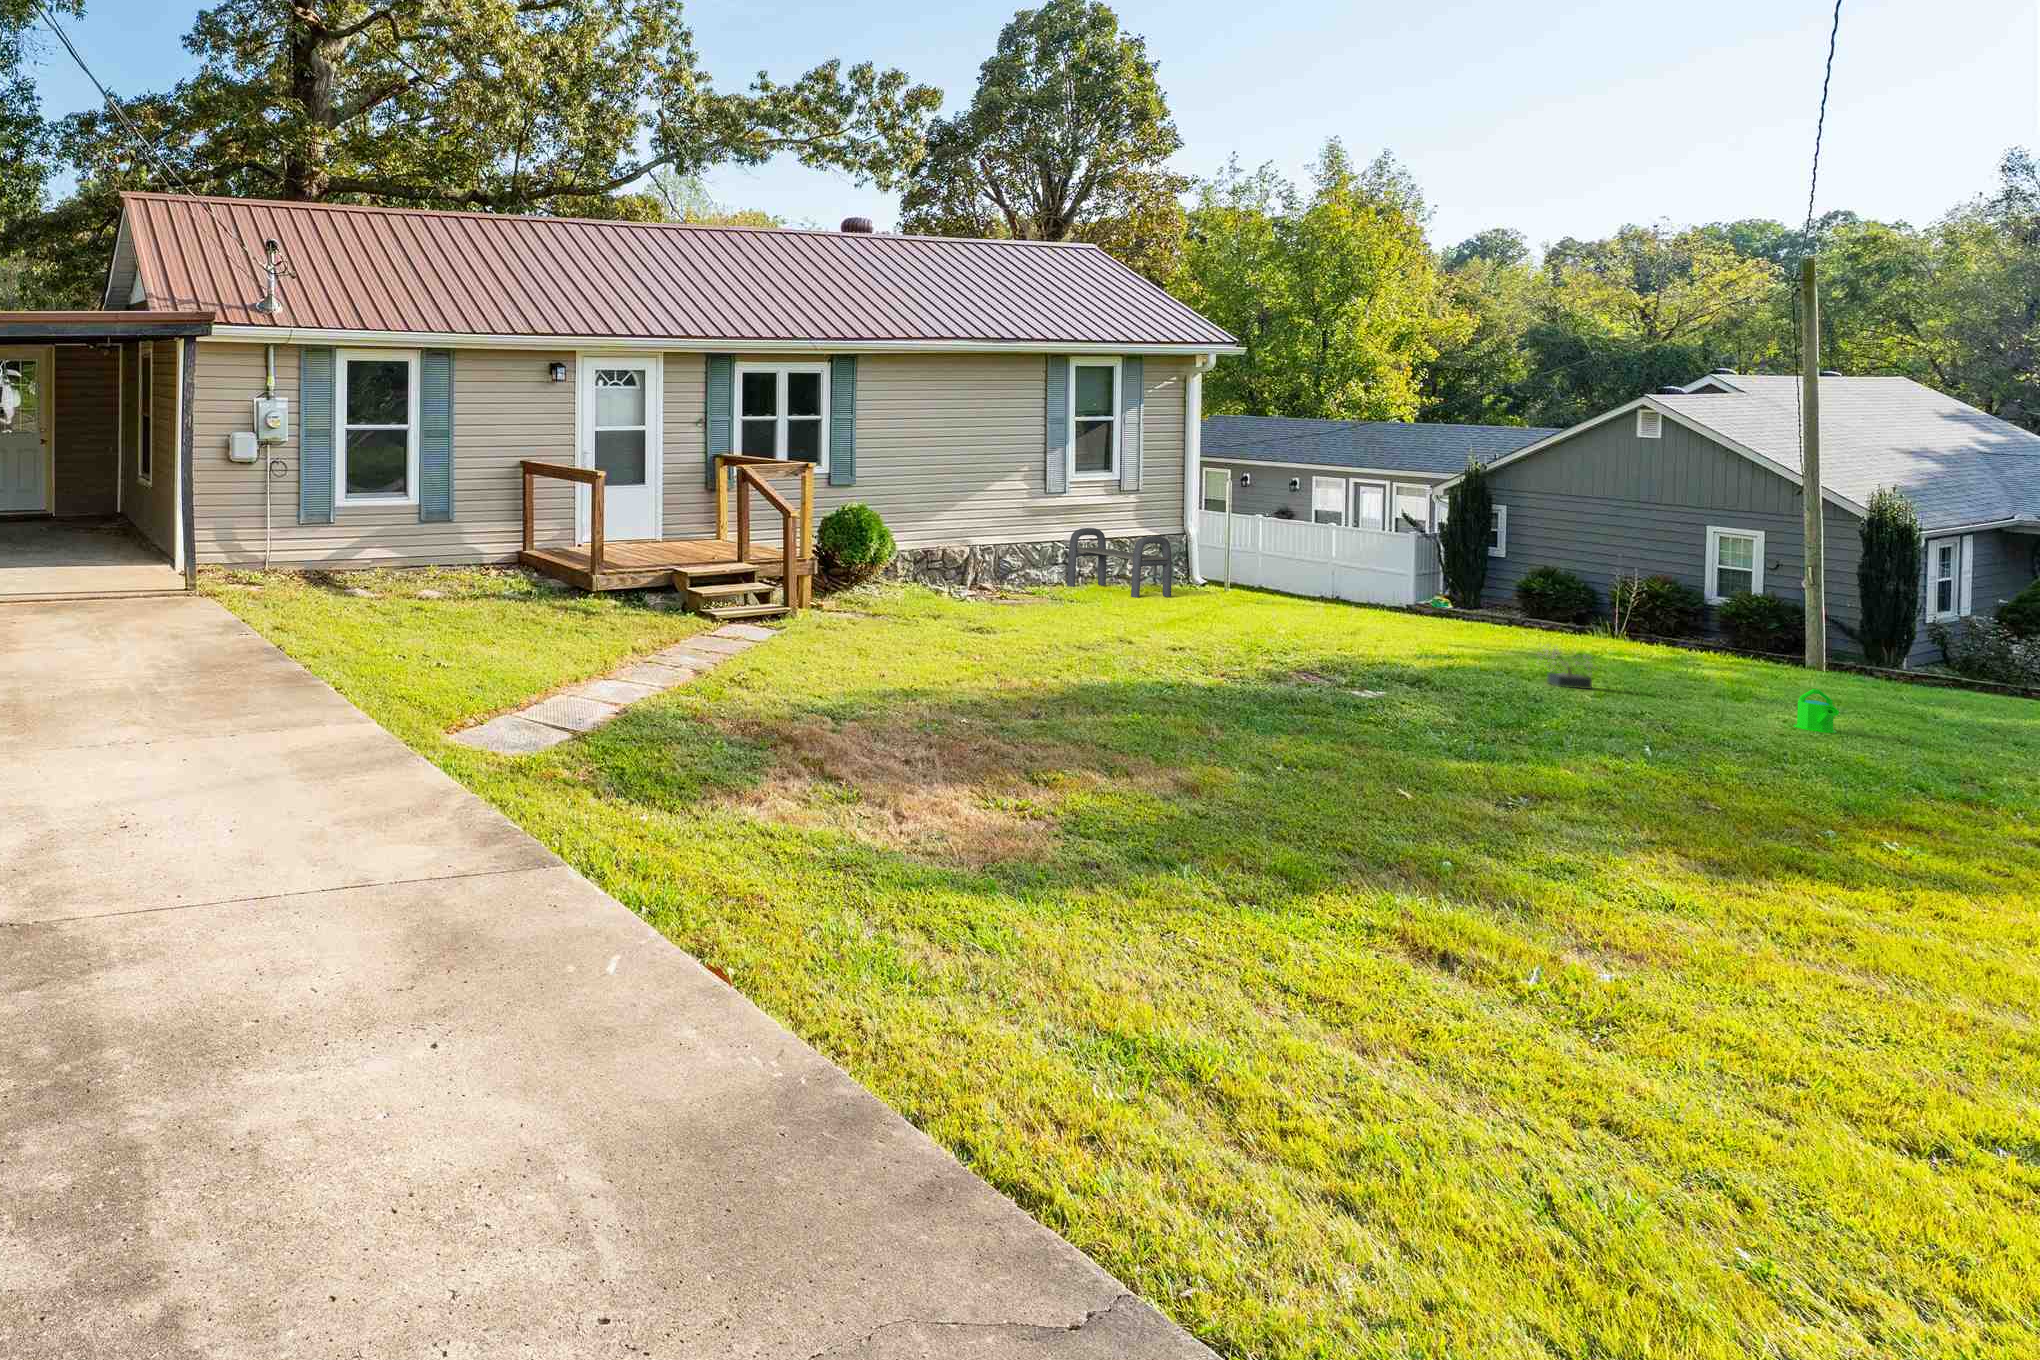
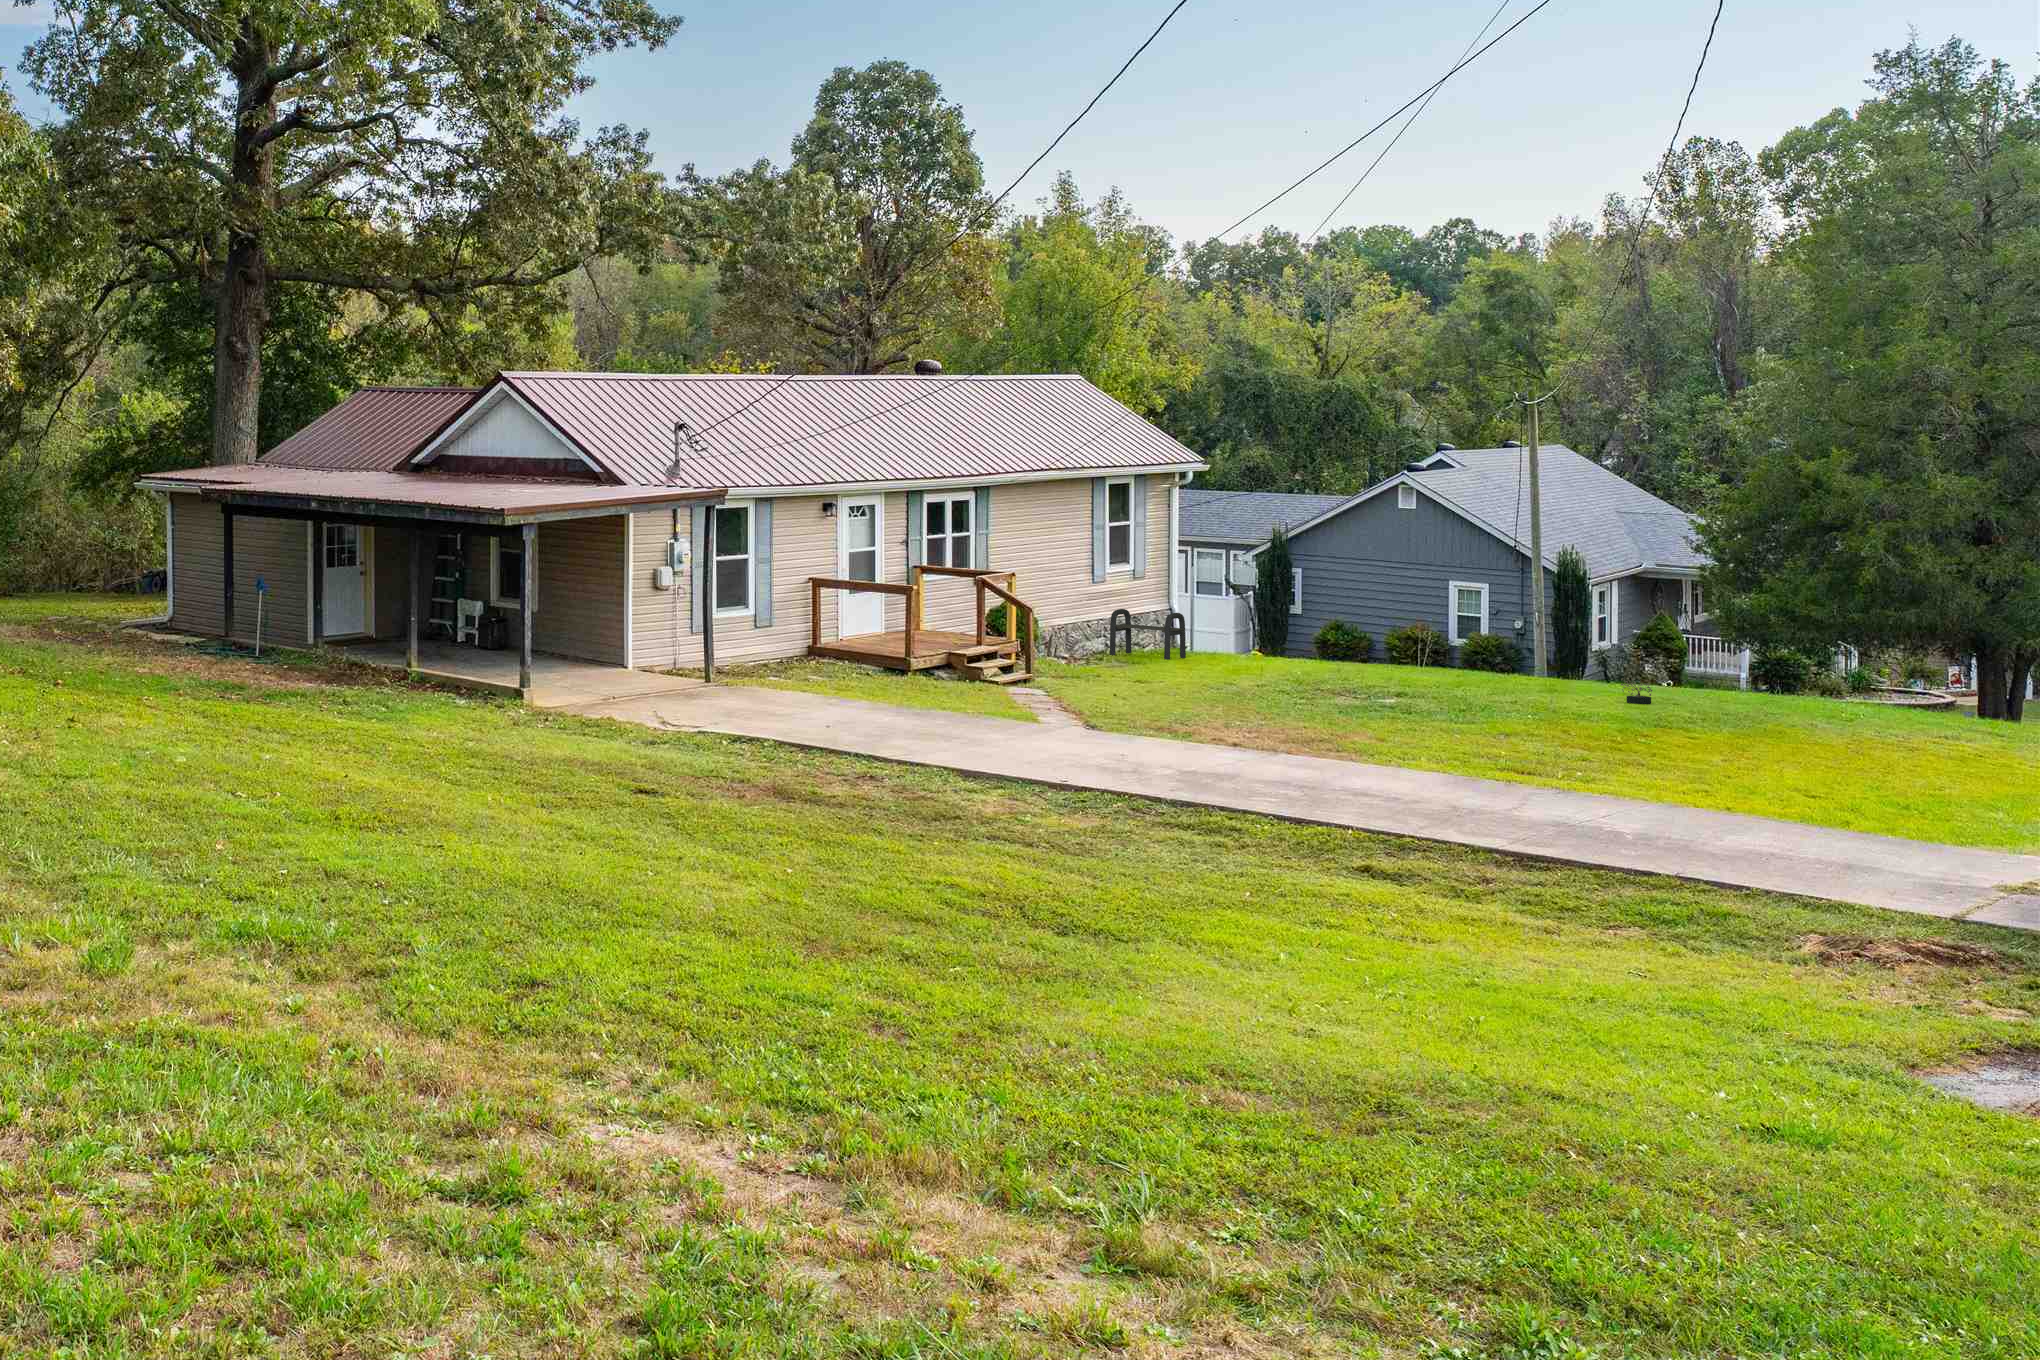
decorative plant: present [1542,649,1593,689] -> present [1621,678,1652,704]
watering can: present [1794,689,1839,733] -> none [1580,678,1600,700]

